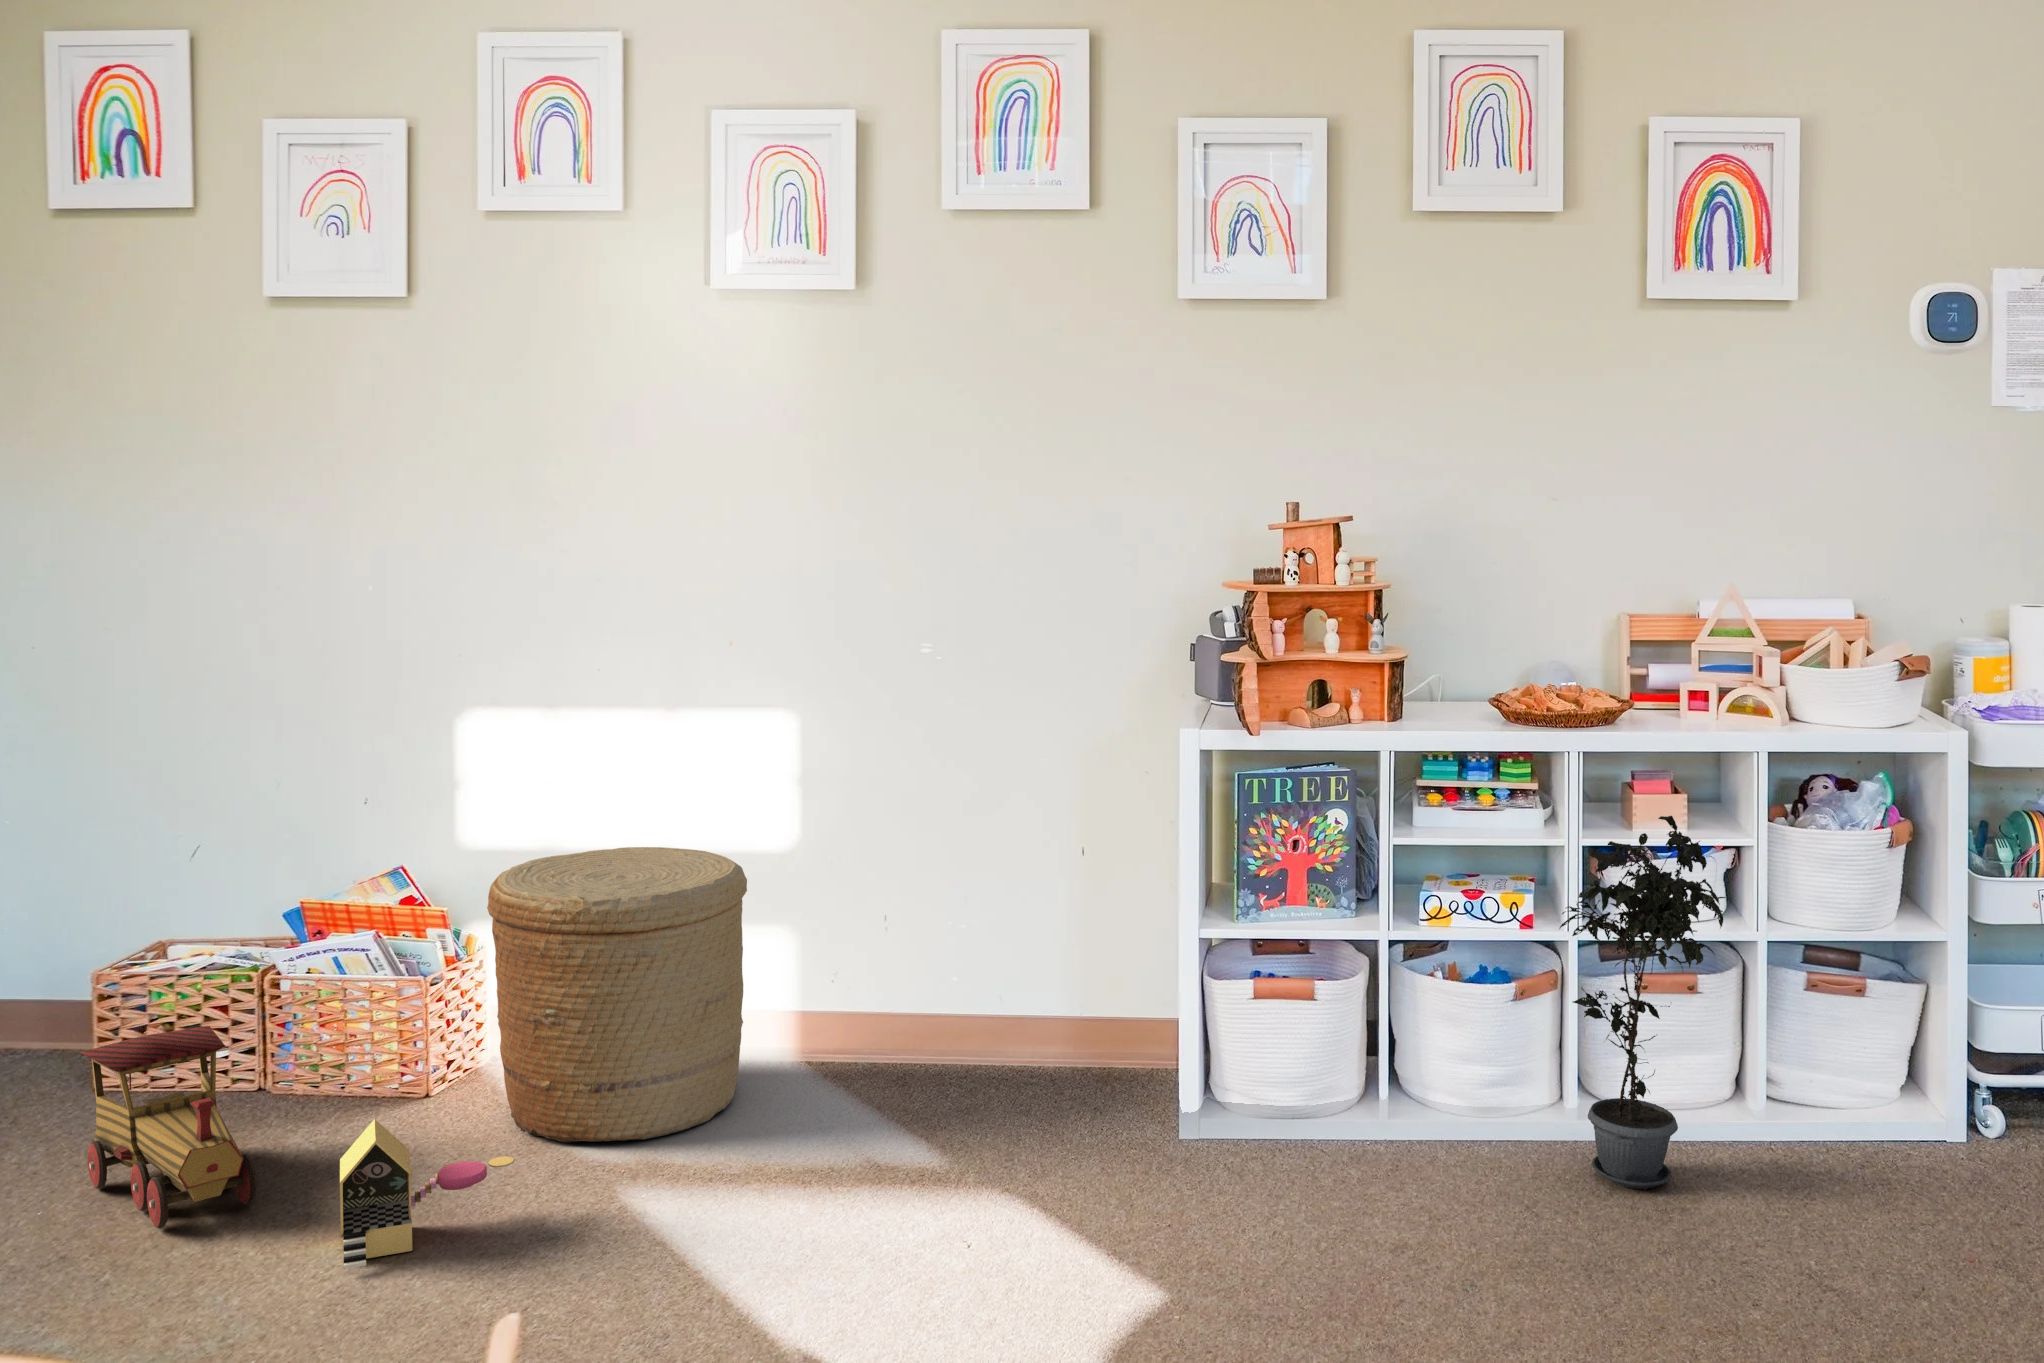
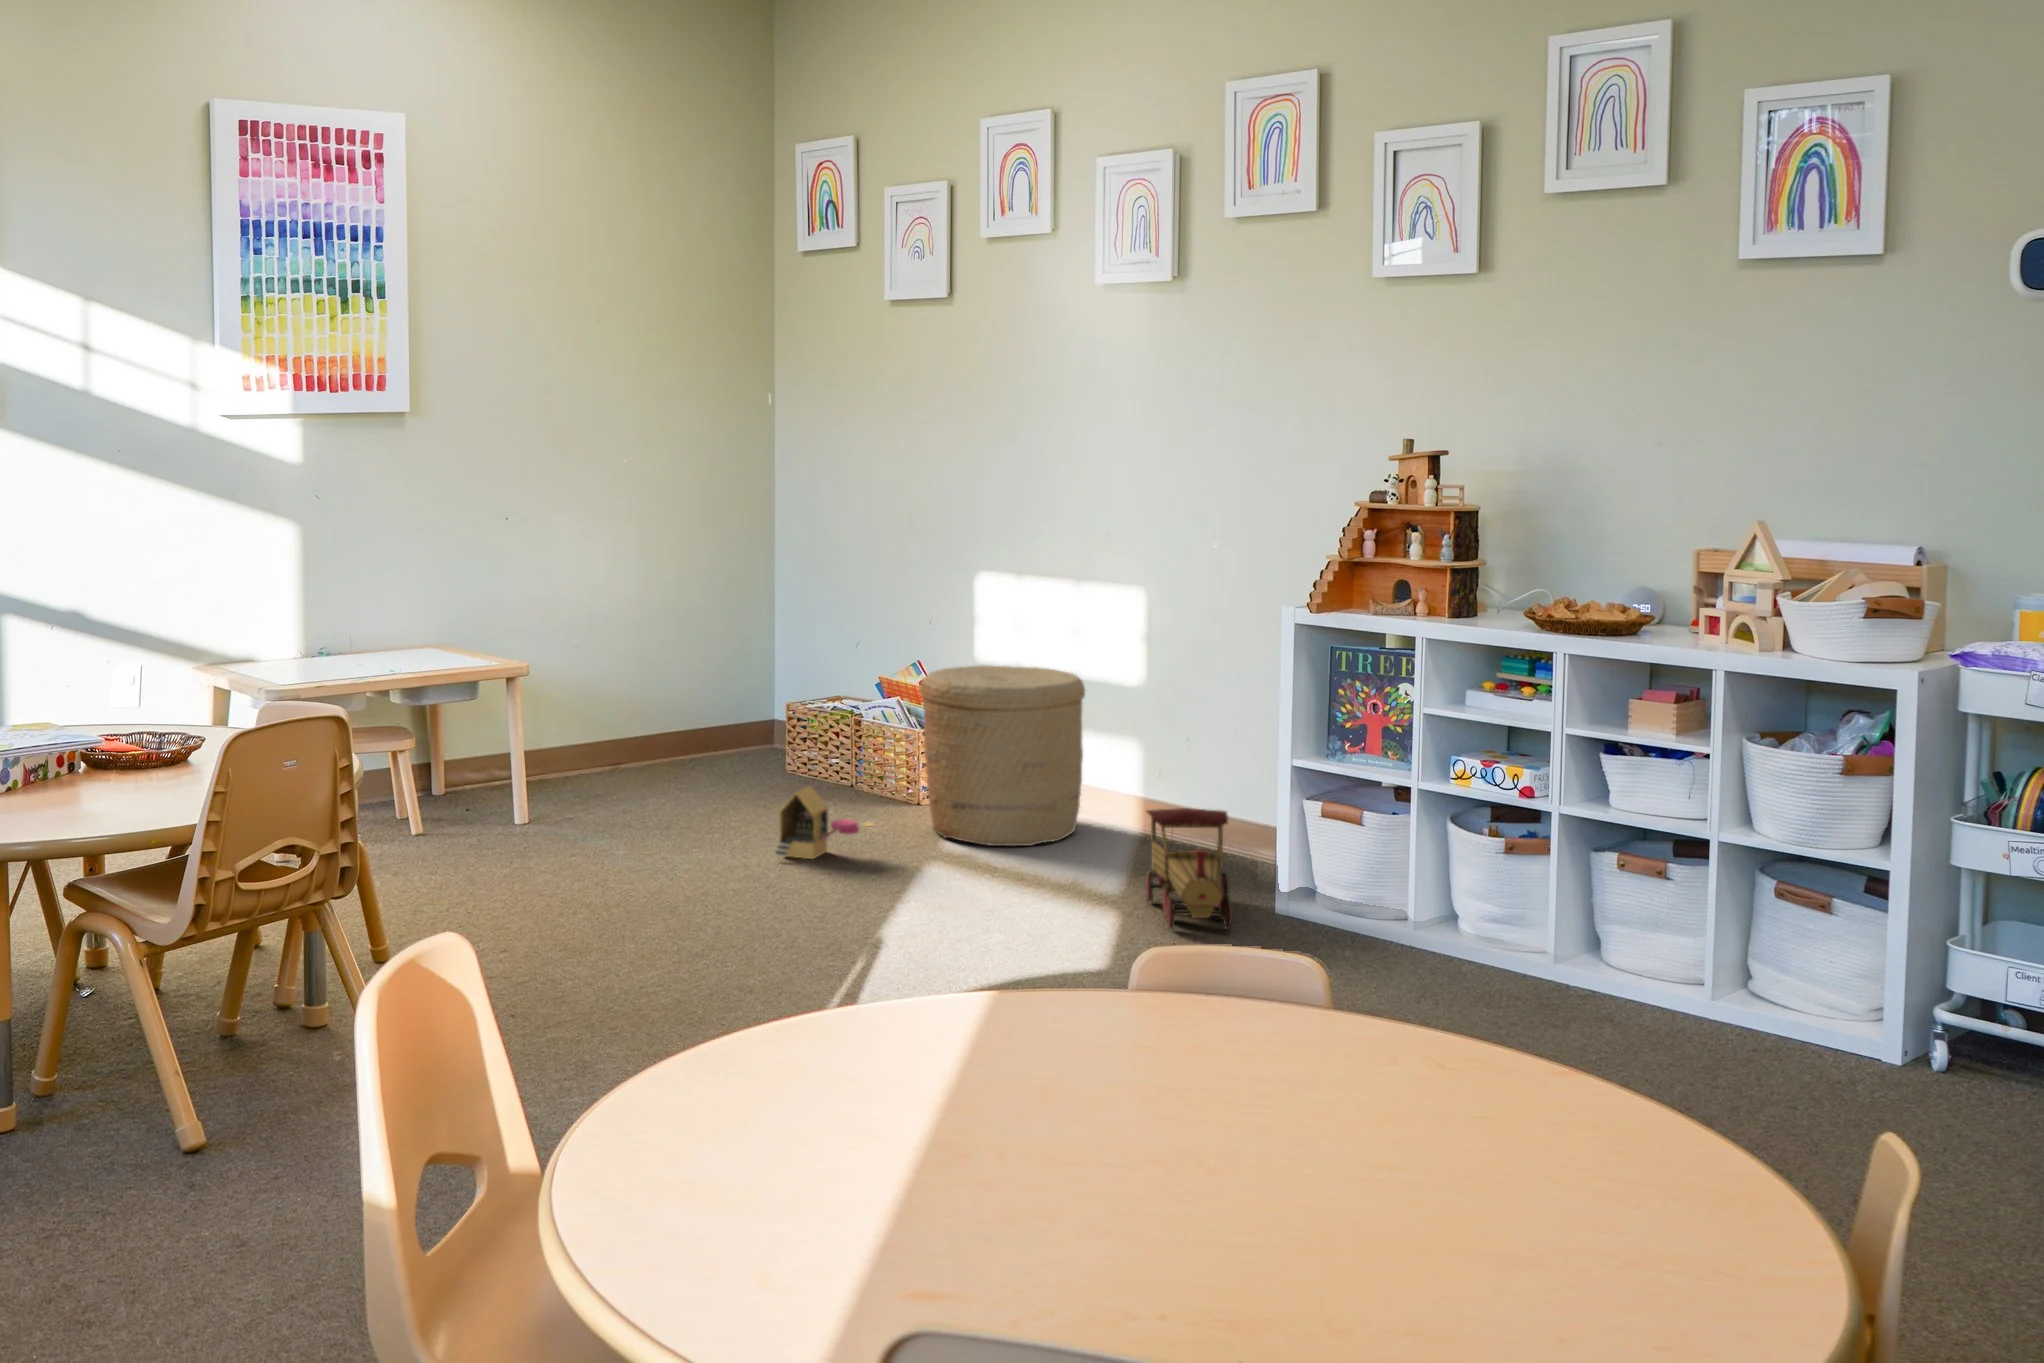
potted plant: present [1559,816,1726,1190] -> none [1477,708,1611,1005]
toy train: present [80,1026,256,1229] -> present [1145,808,1232,930]

